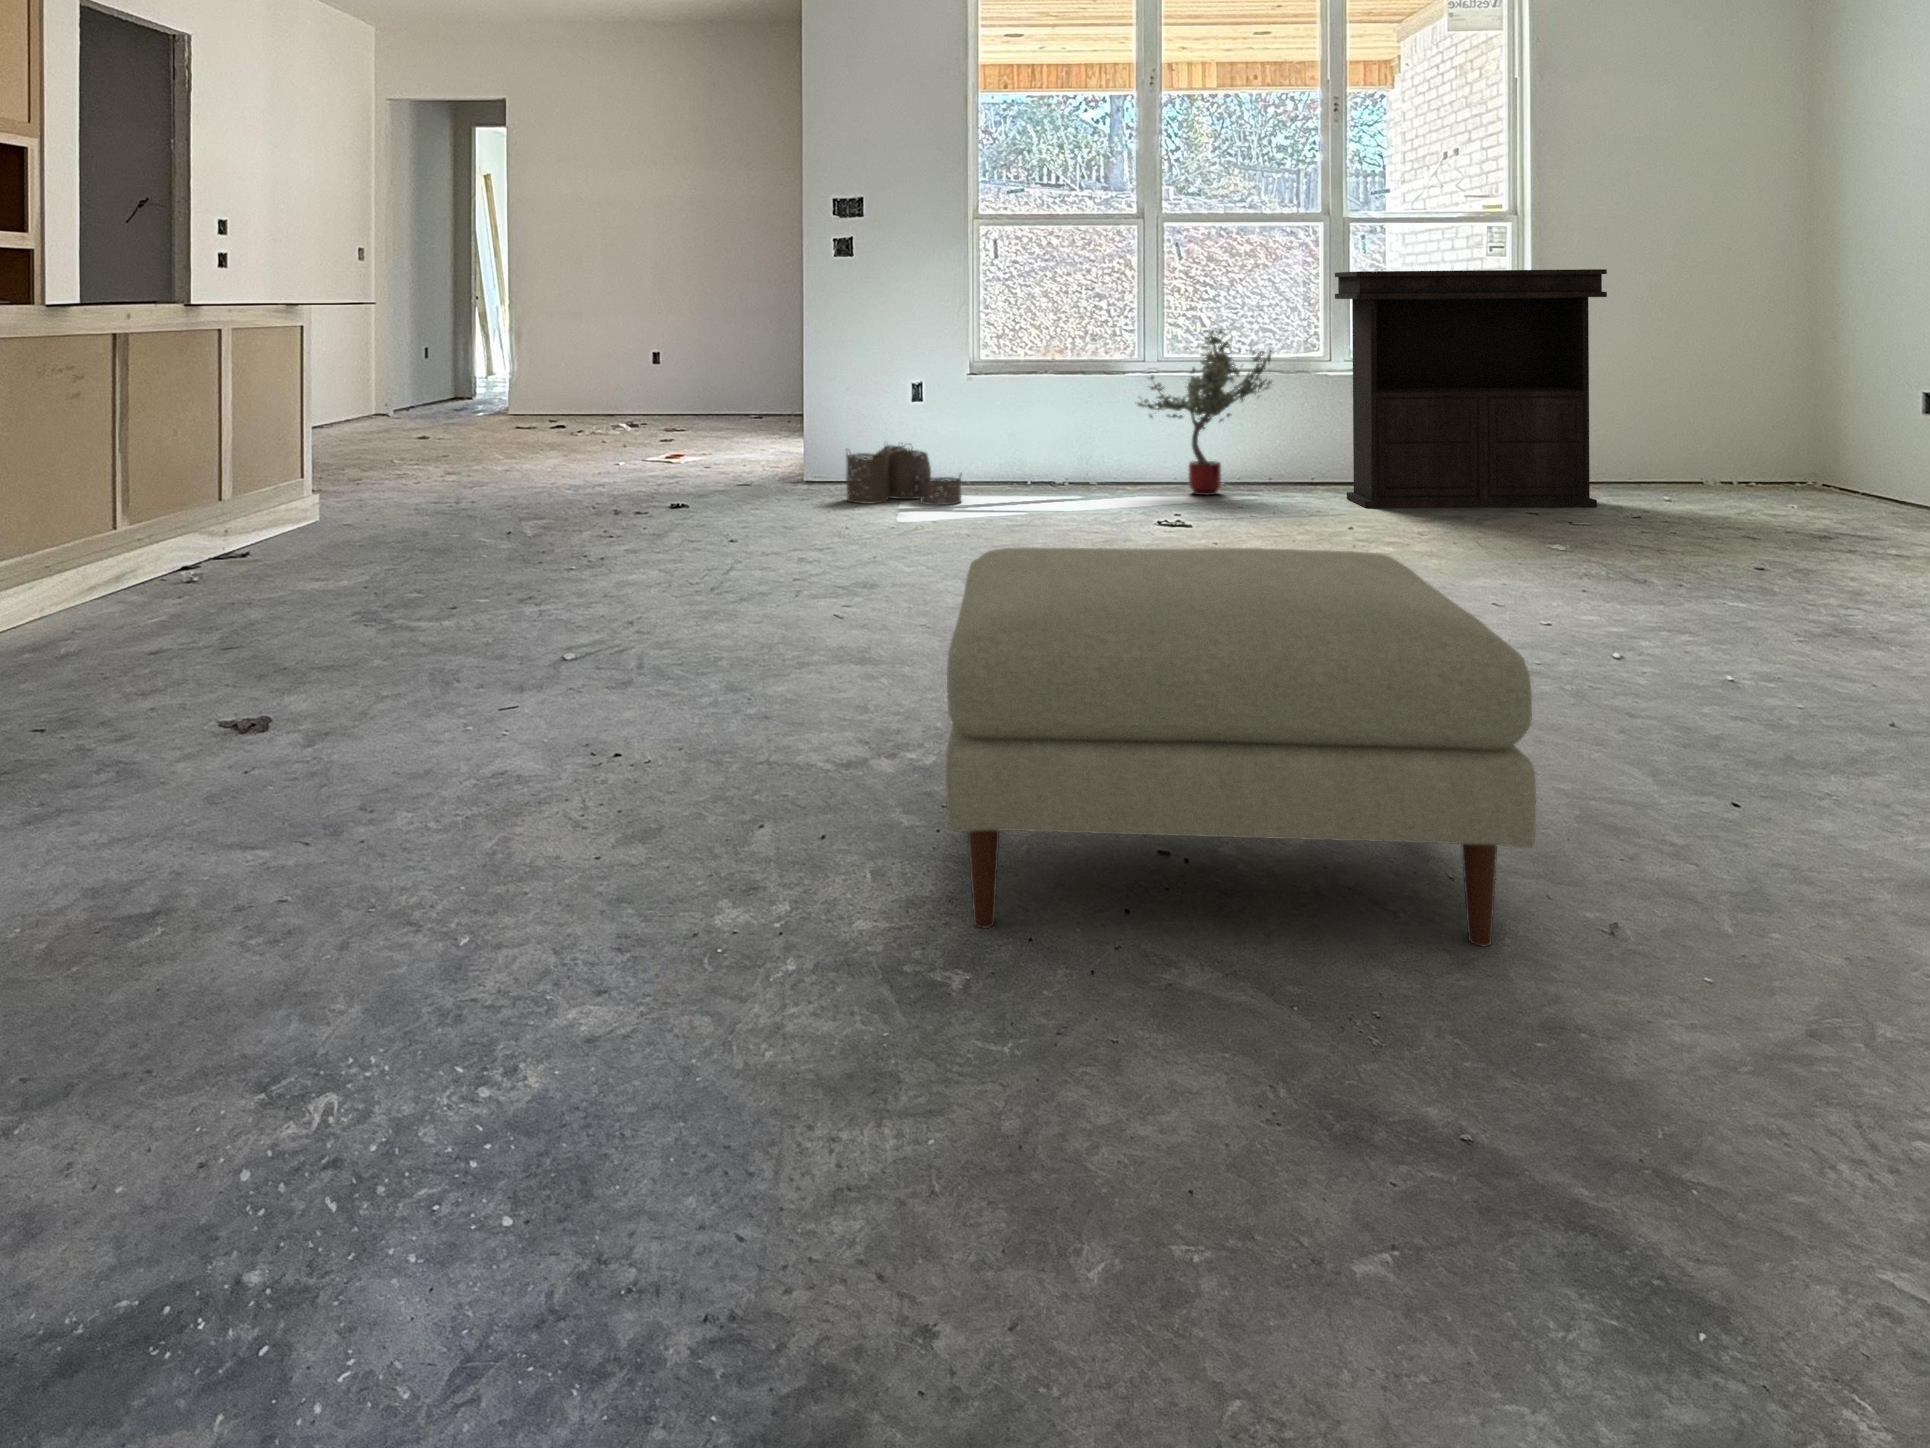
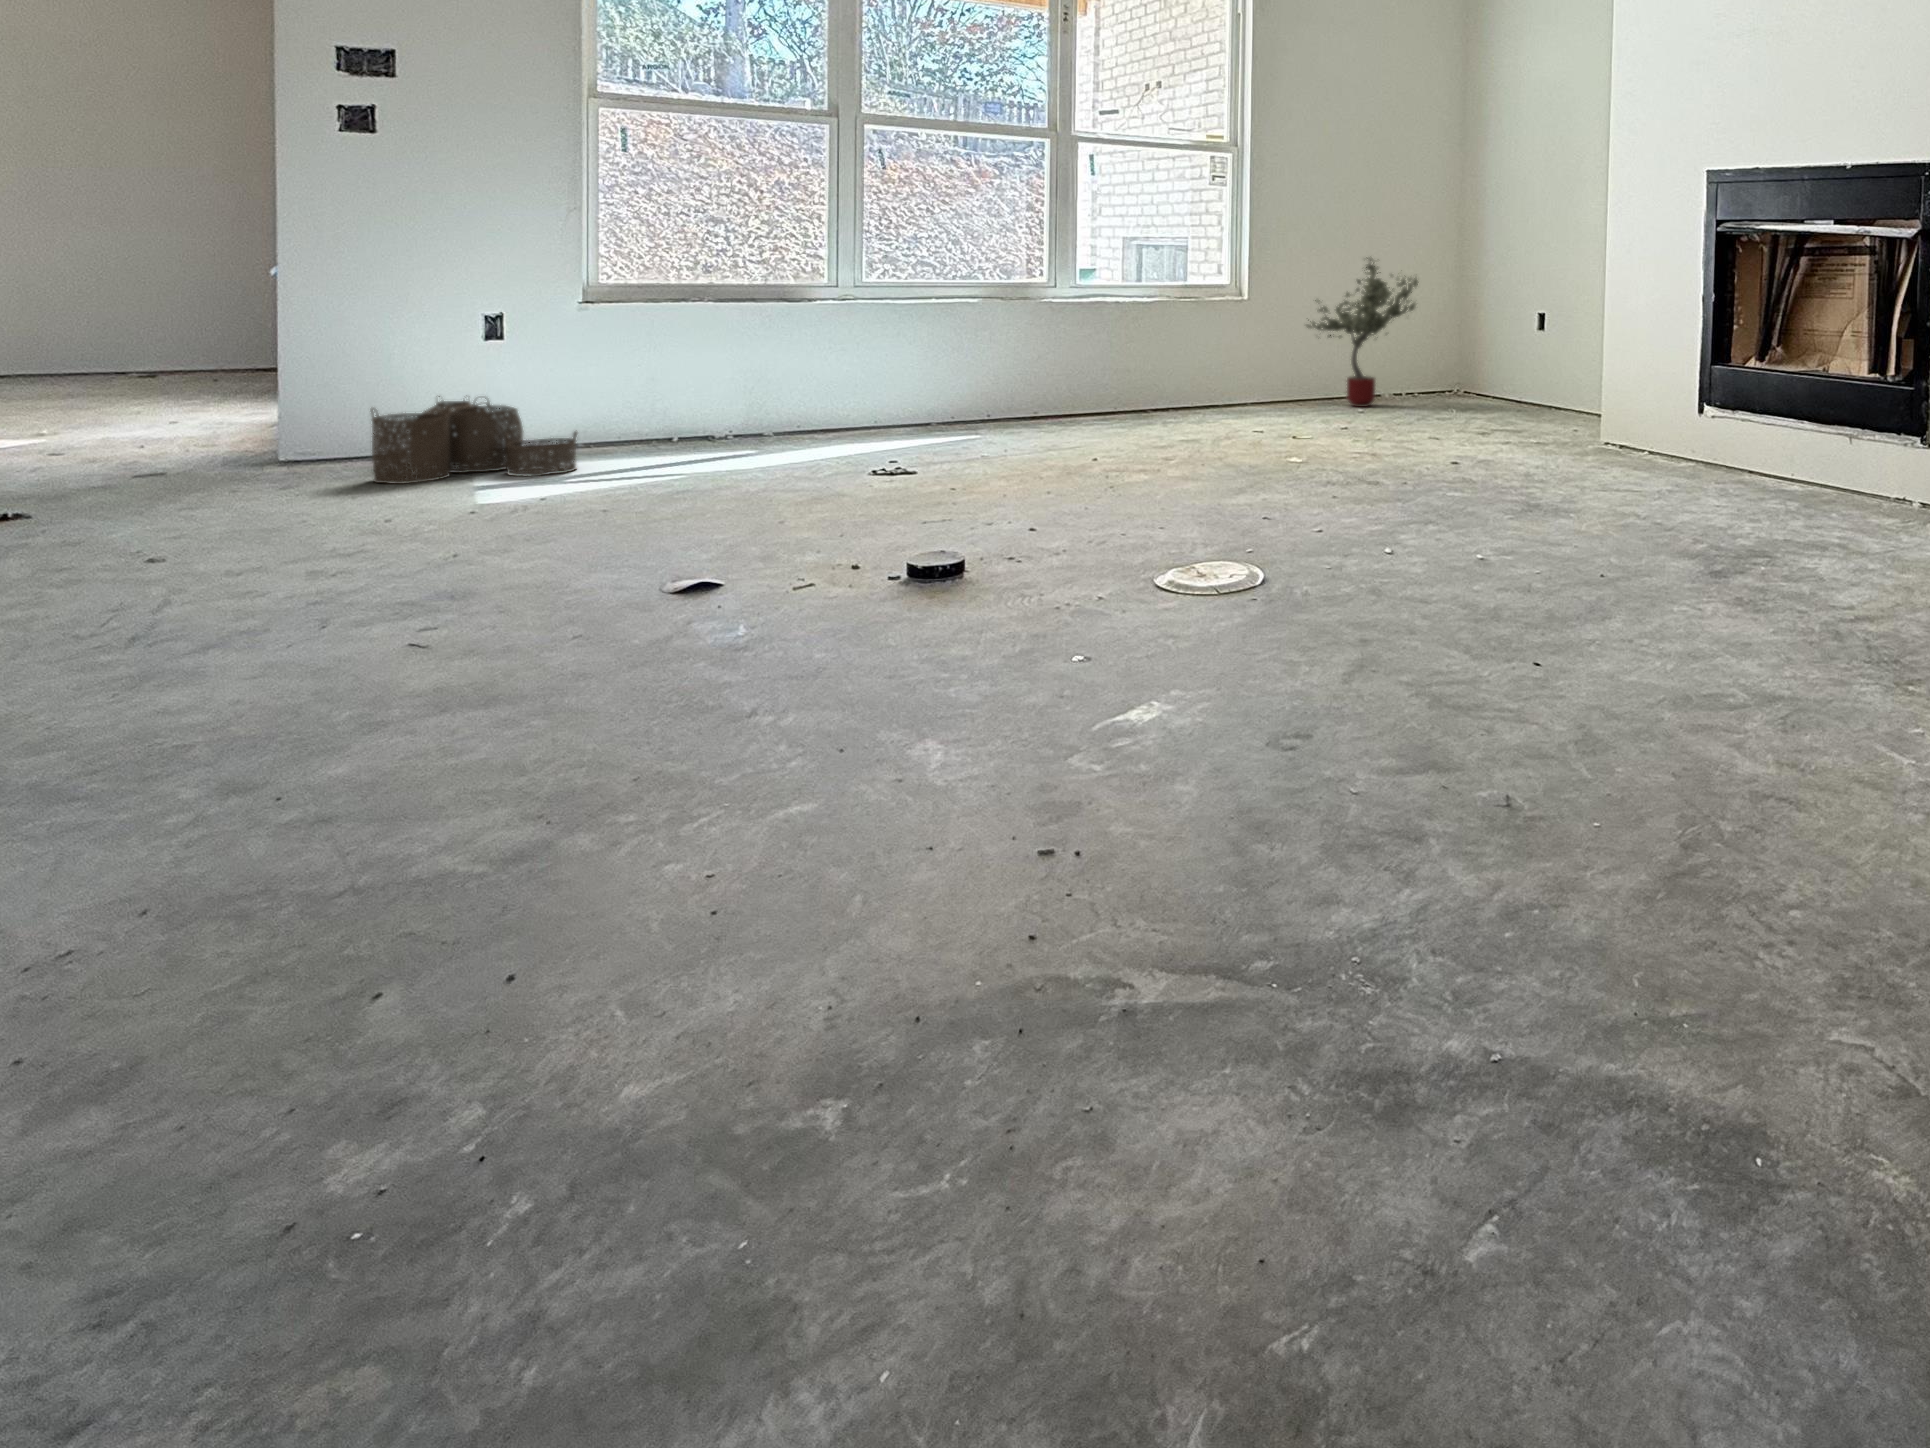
console table: present [1335,269,1607,508] -> none [1067,192,1321,438]
potted tree: present [1138,330,1272,495] -> present [1307,257,1419,407]
ottoman: present [946,548,1536,946] -> none [735,471,1468,1027]

